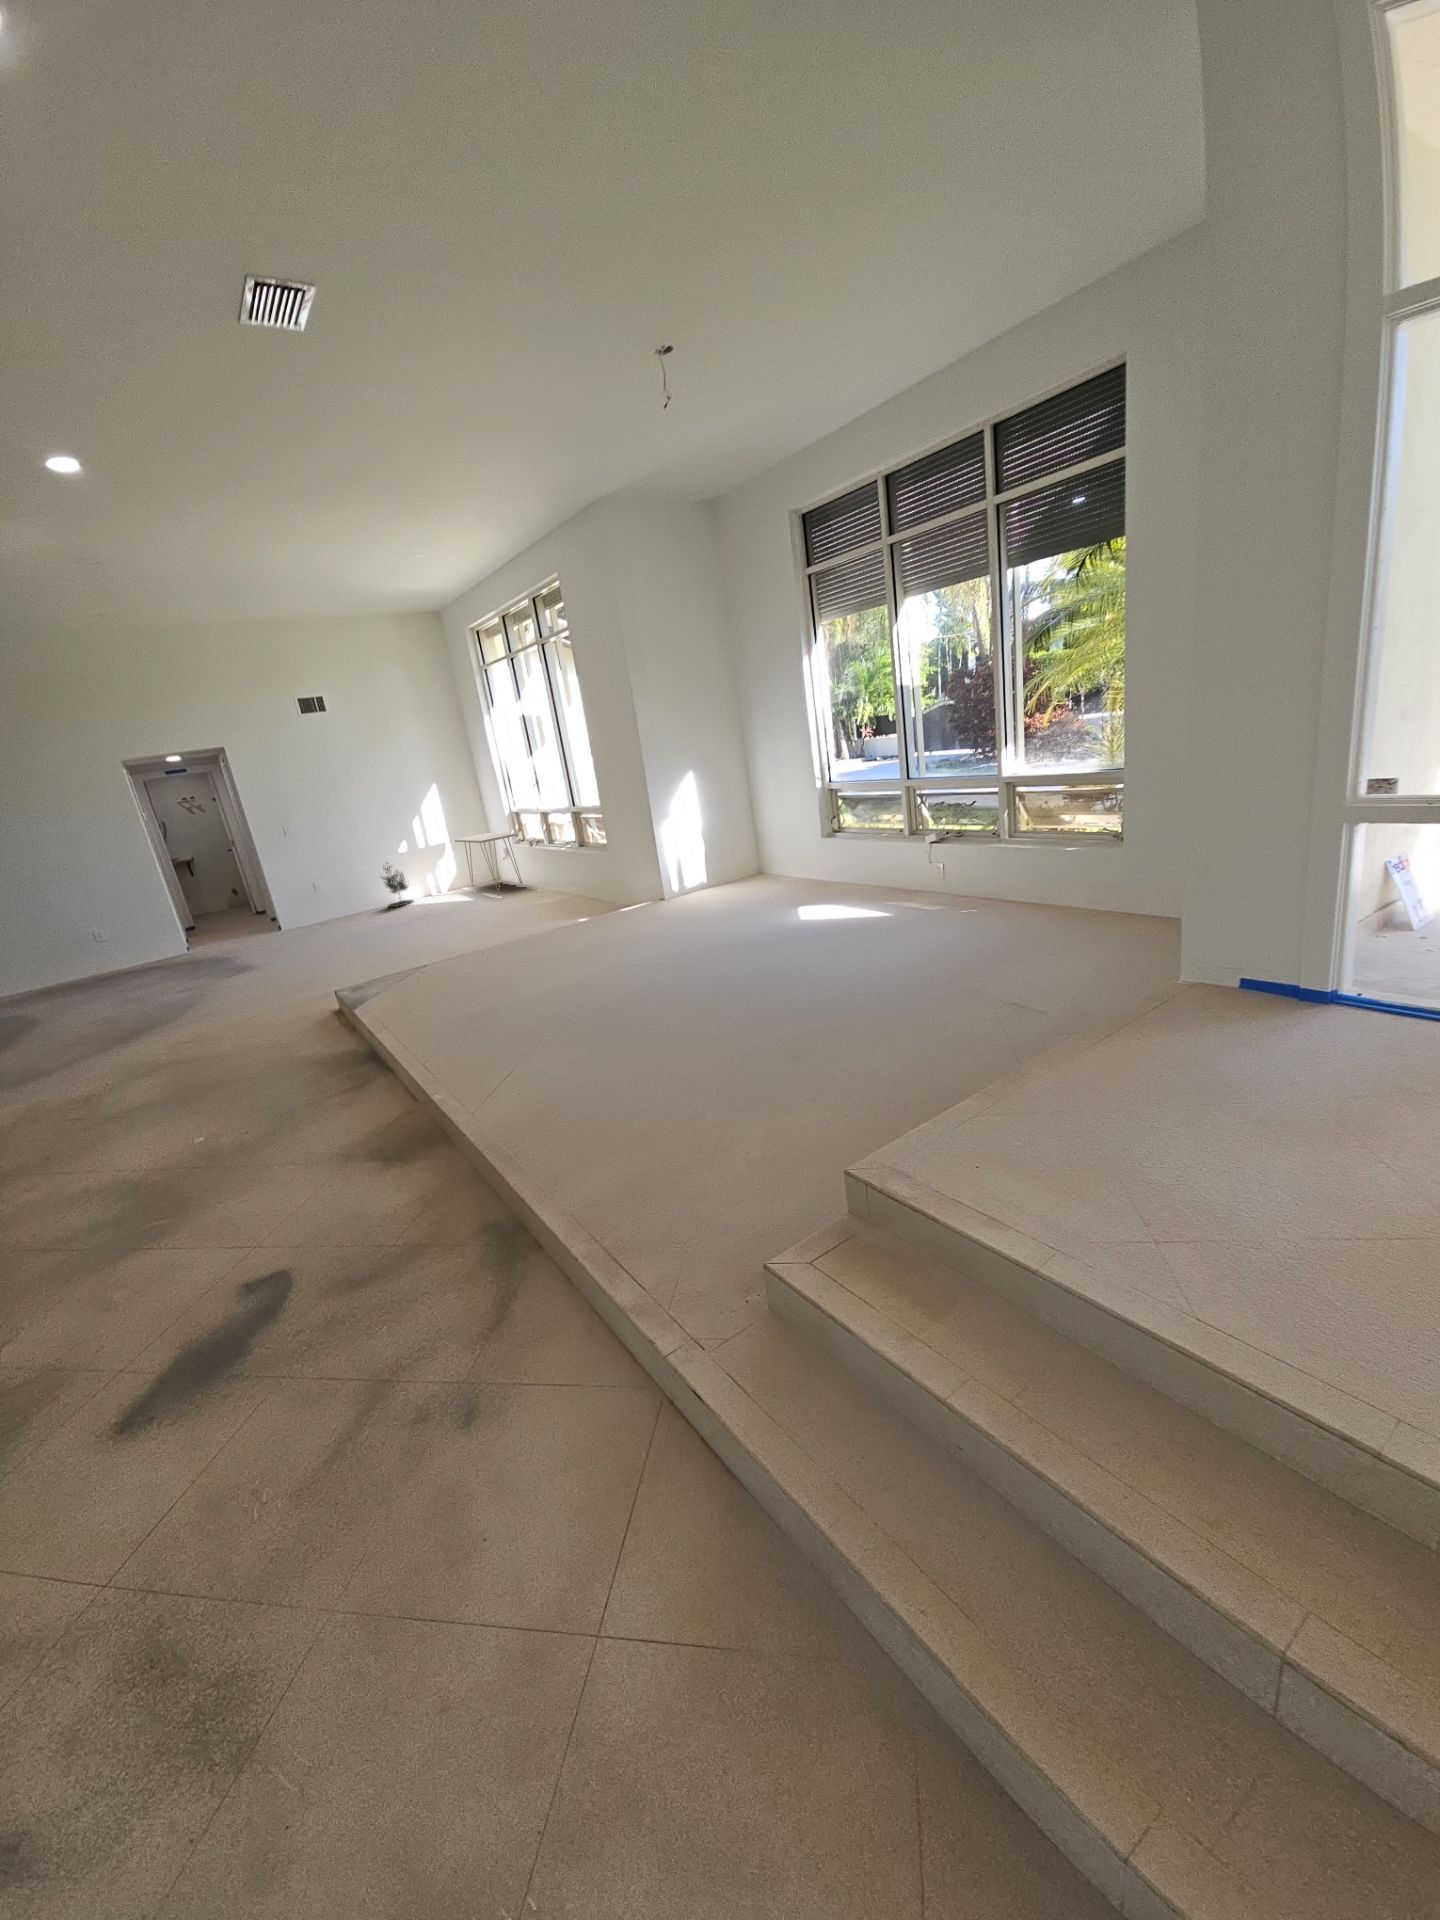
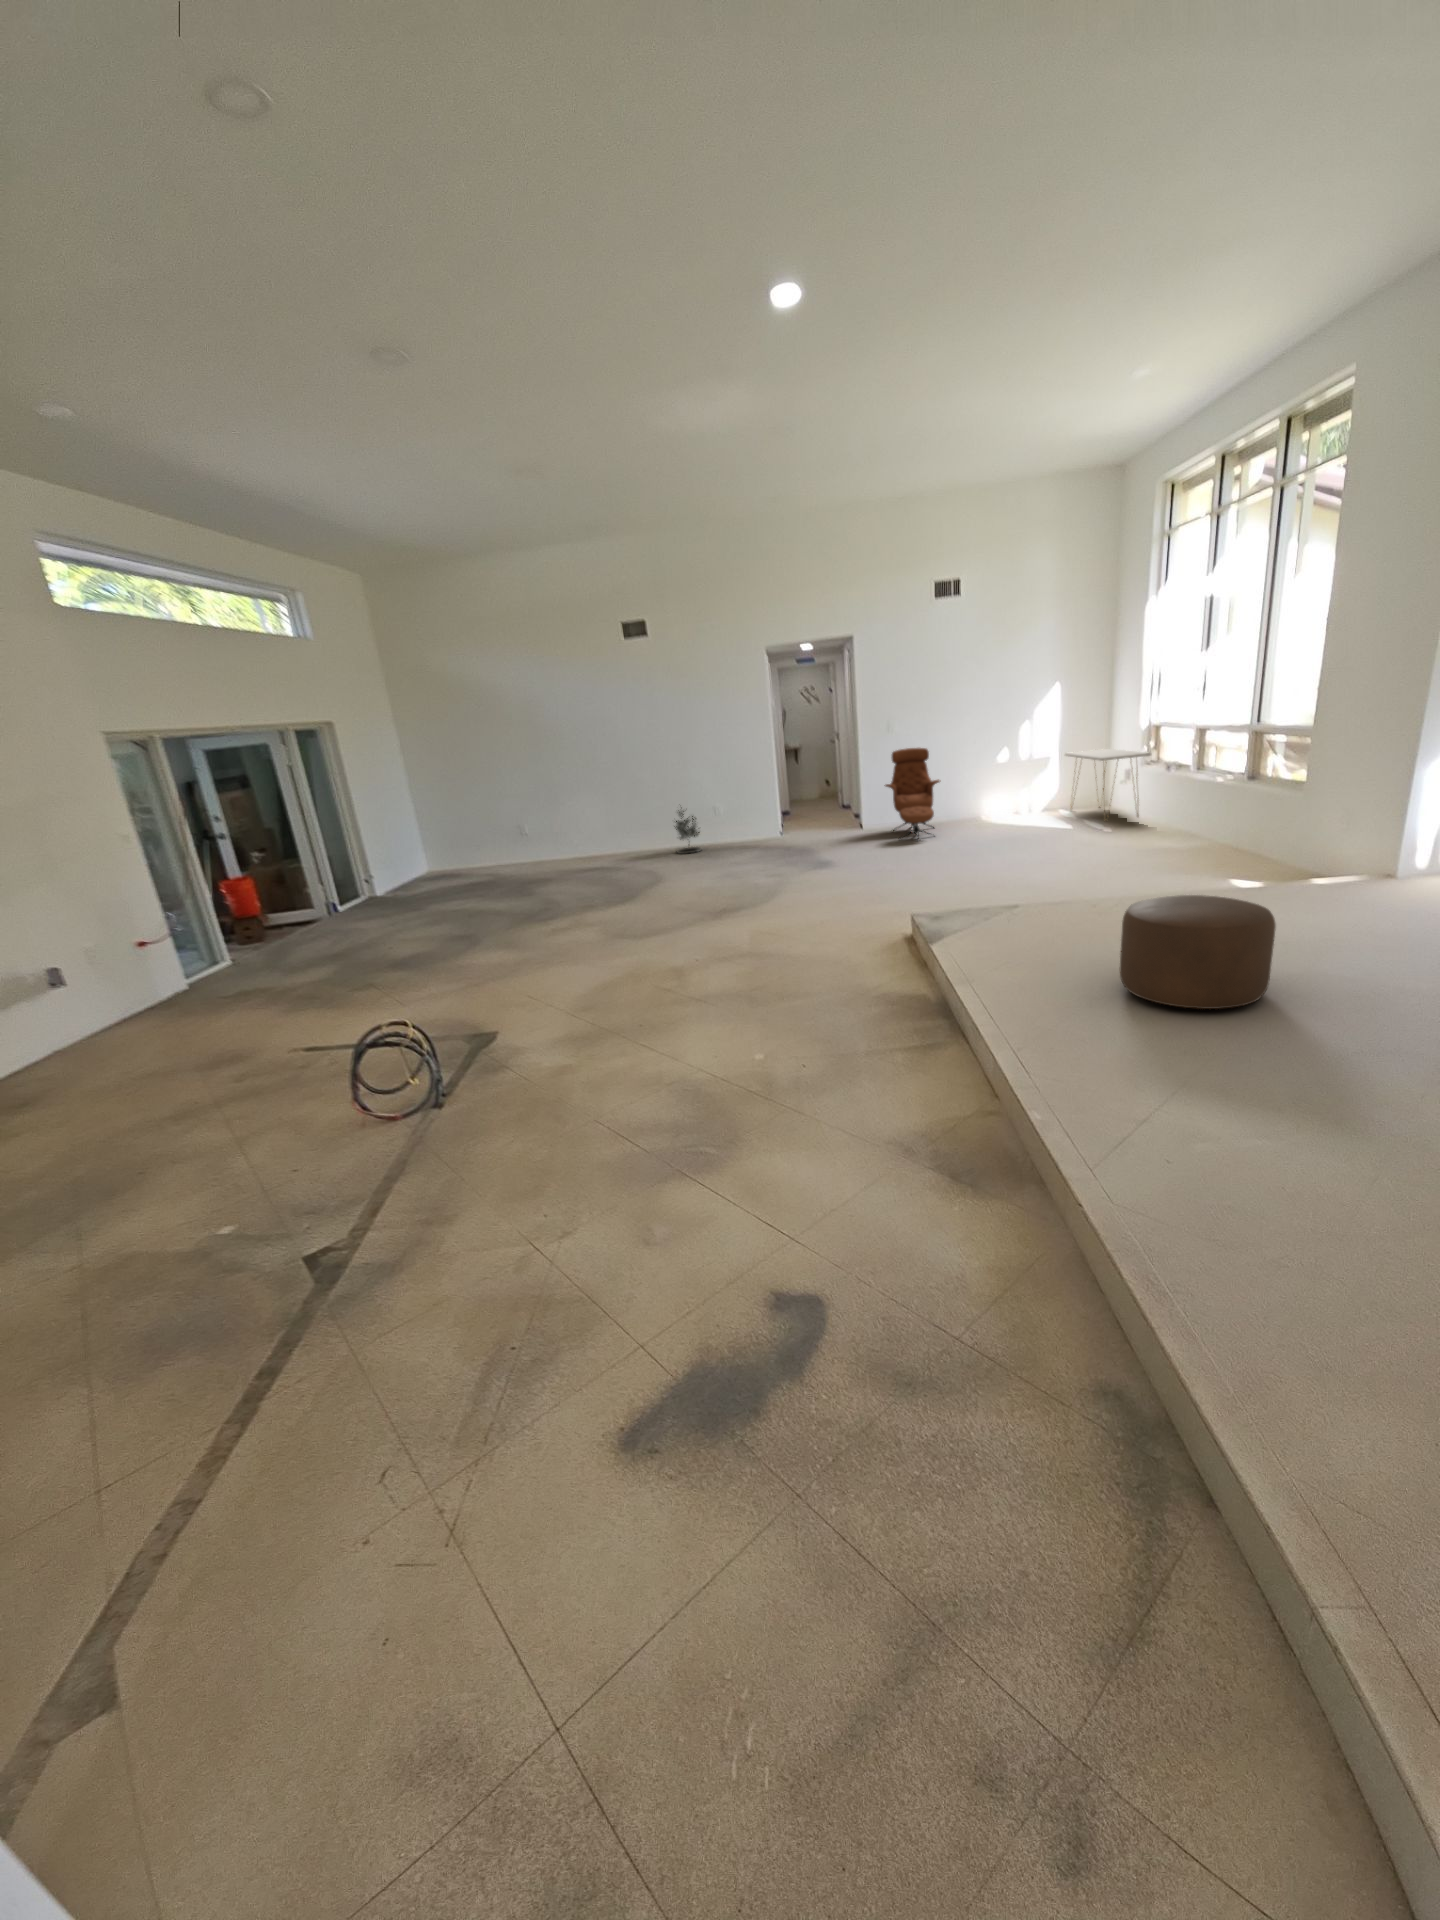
lounge chair: none [293,847,356,933] -> present [886,748,940,839]
potted tree: present [382,863,413,907] -> present [674,807,701,854]
ottoman: none [487,926,585,1005] -> present [1120,895,1276,1009]

